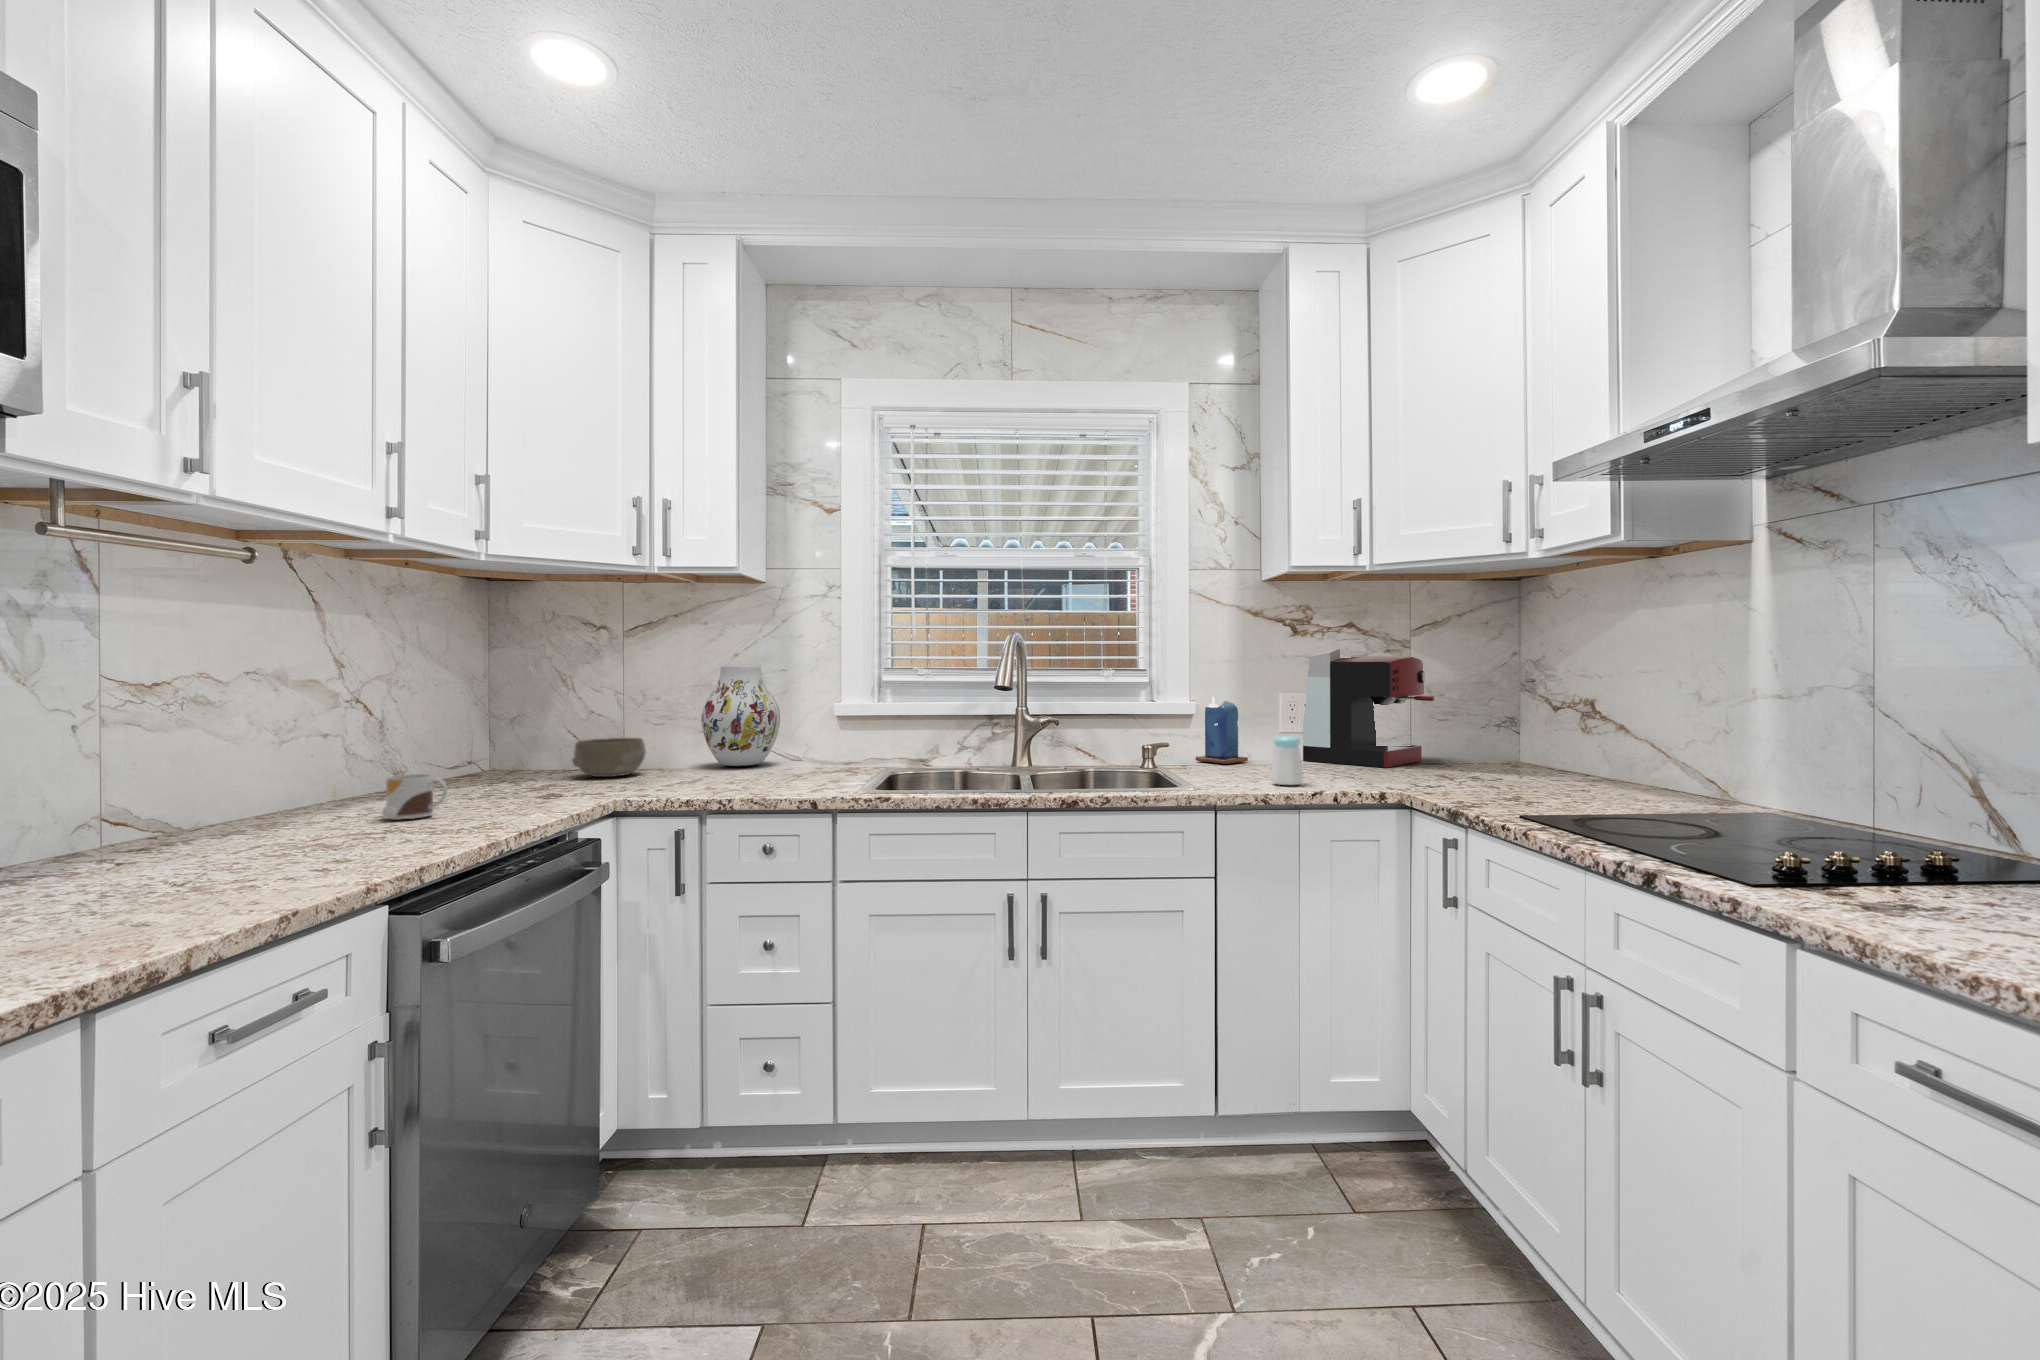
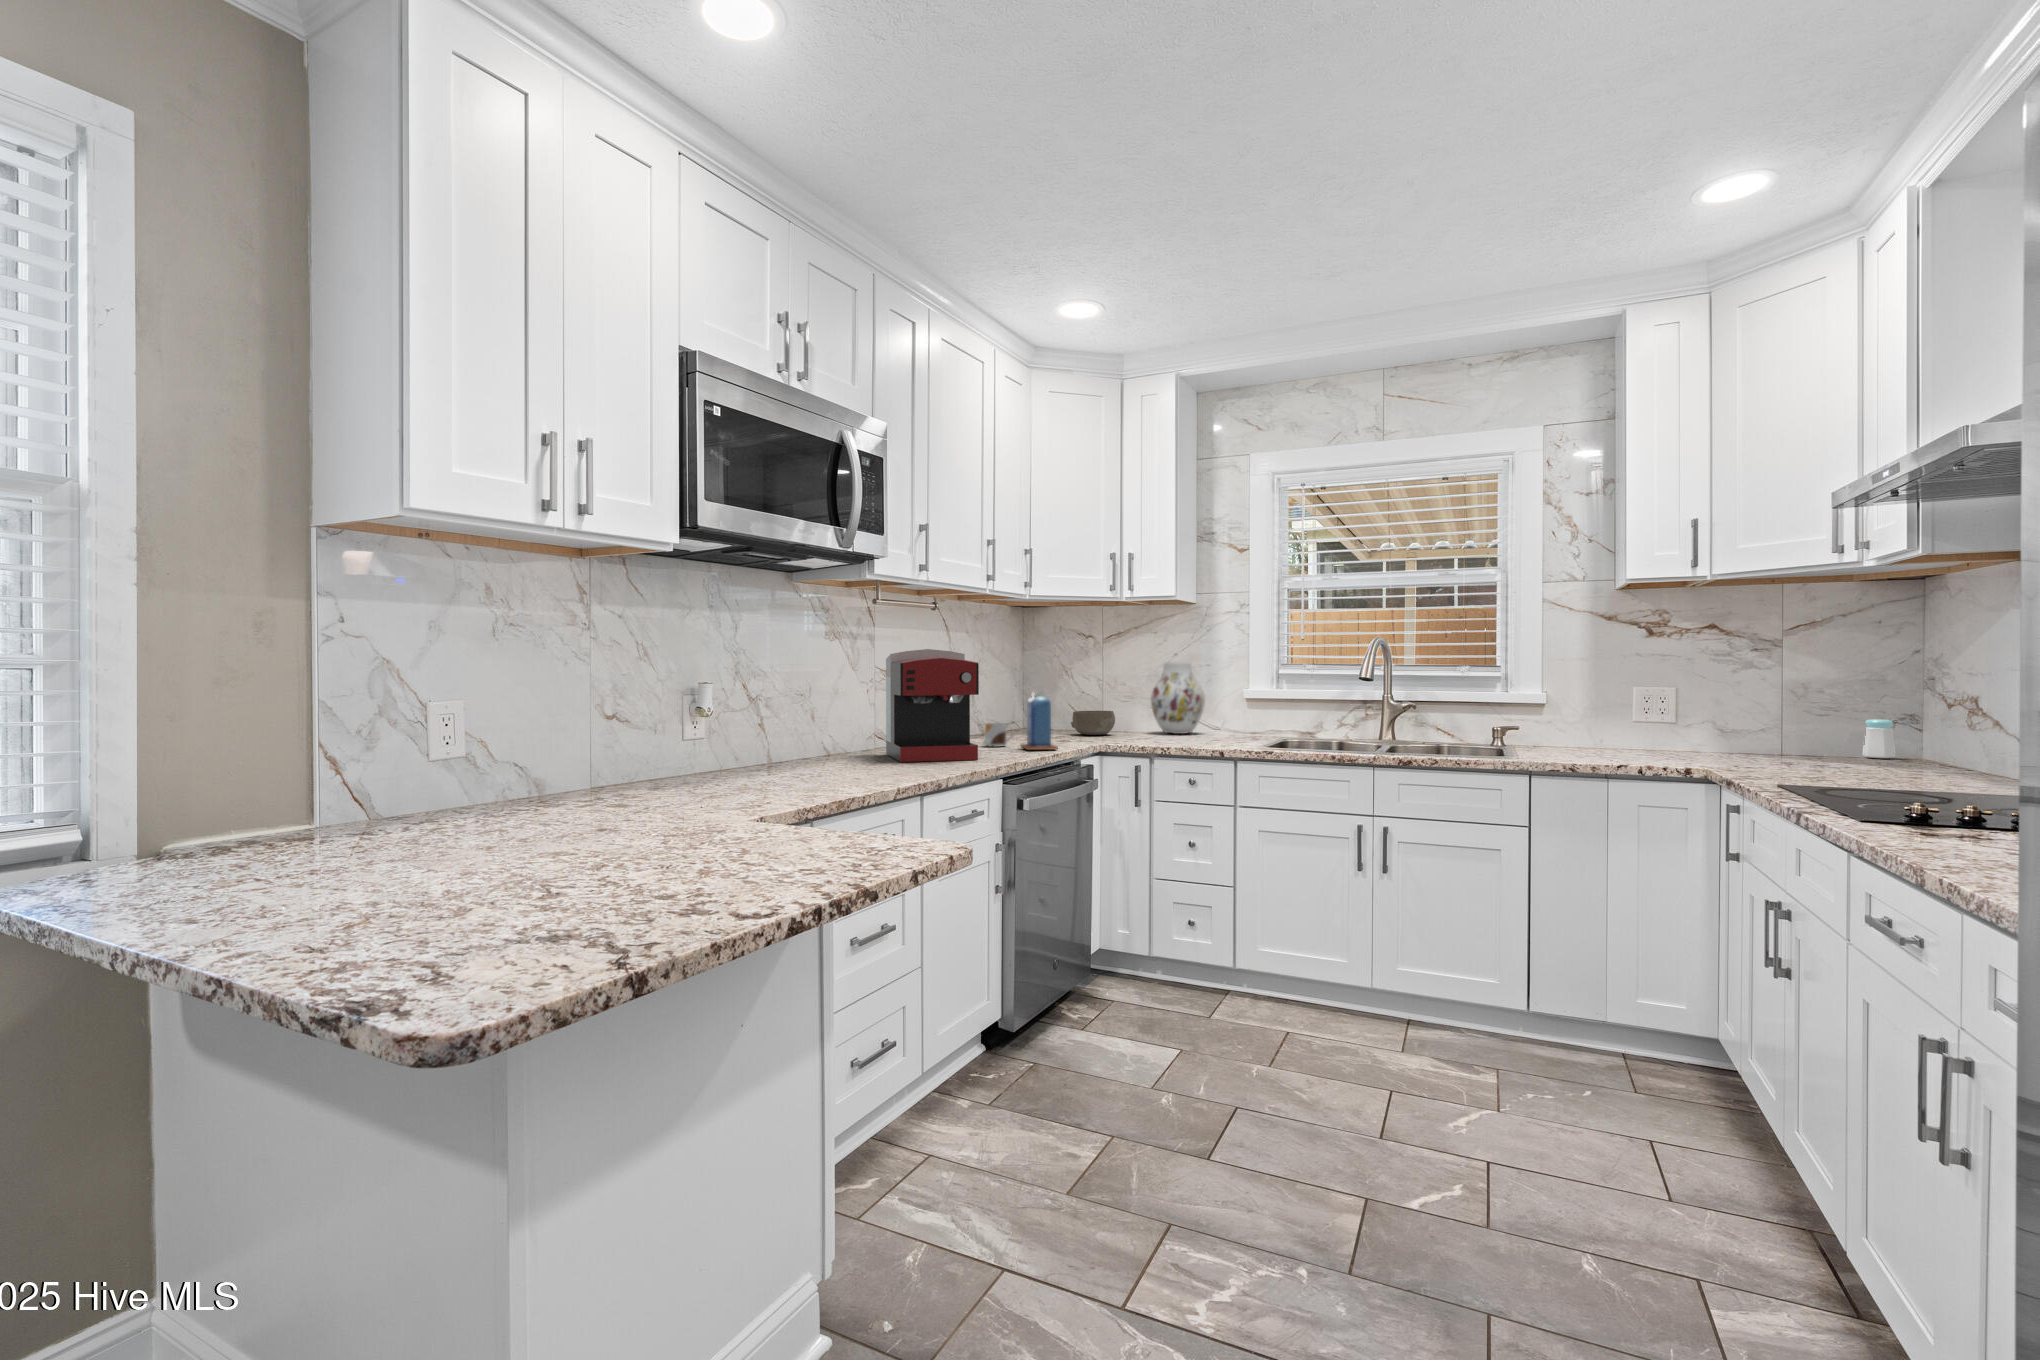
coffee maker: present [1303,649,1434,768] -> present [886,649,979,762]
candle: present [1196,697,1248,764] -> present [1020,694,1058,750]
salt shaker: present [1271,736,1303,785] -> present [1862,719,1896,758]

